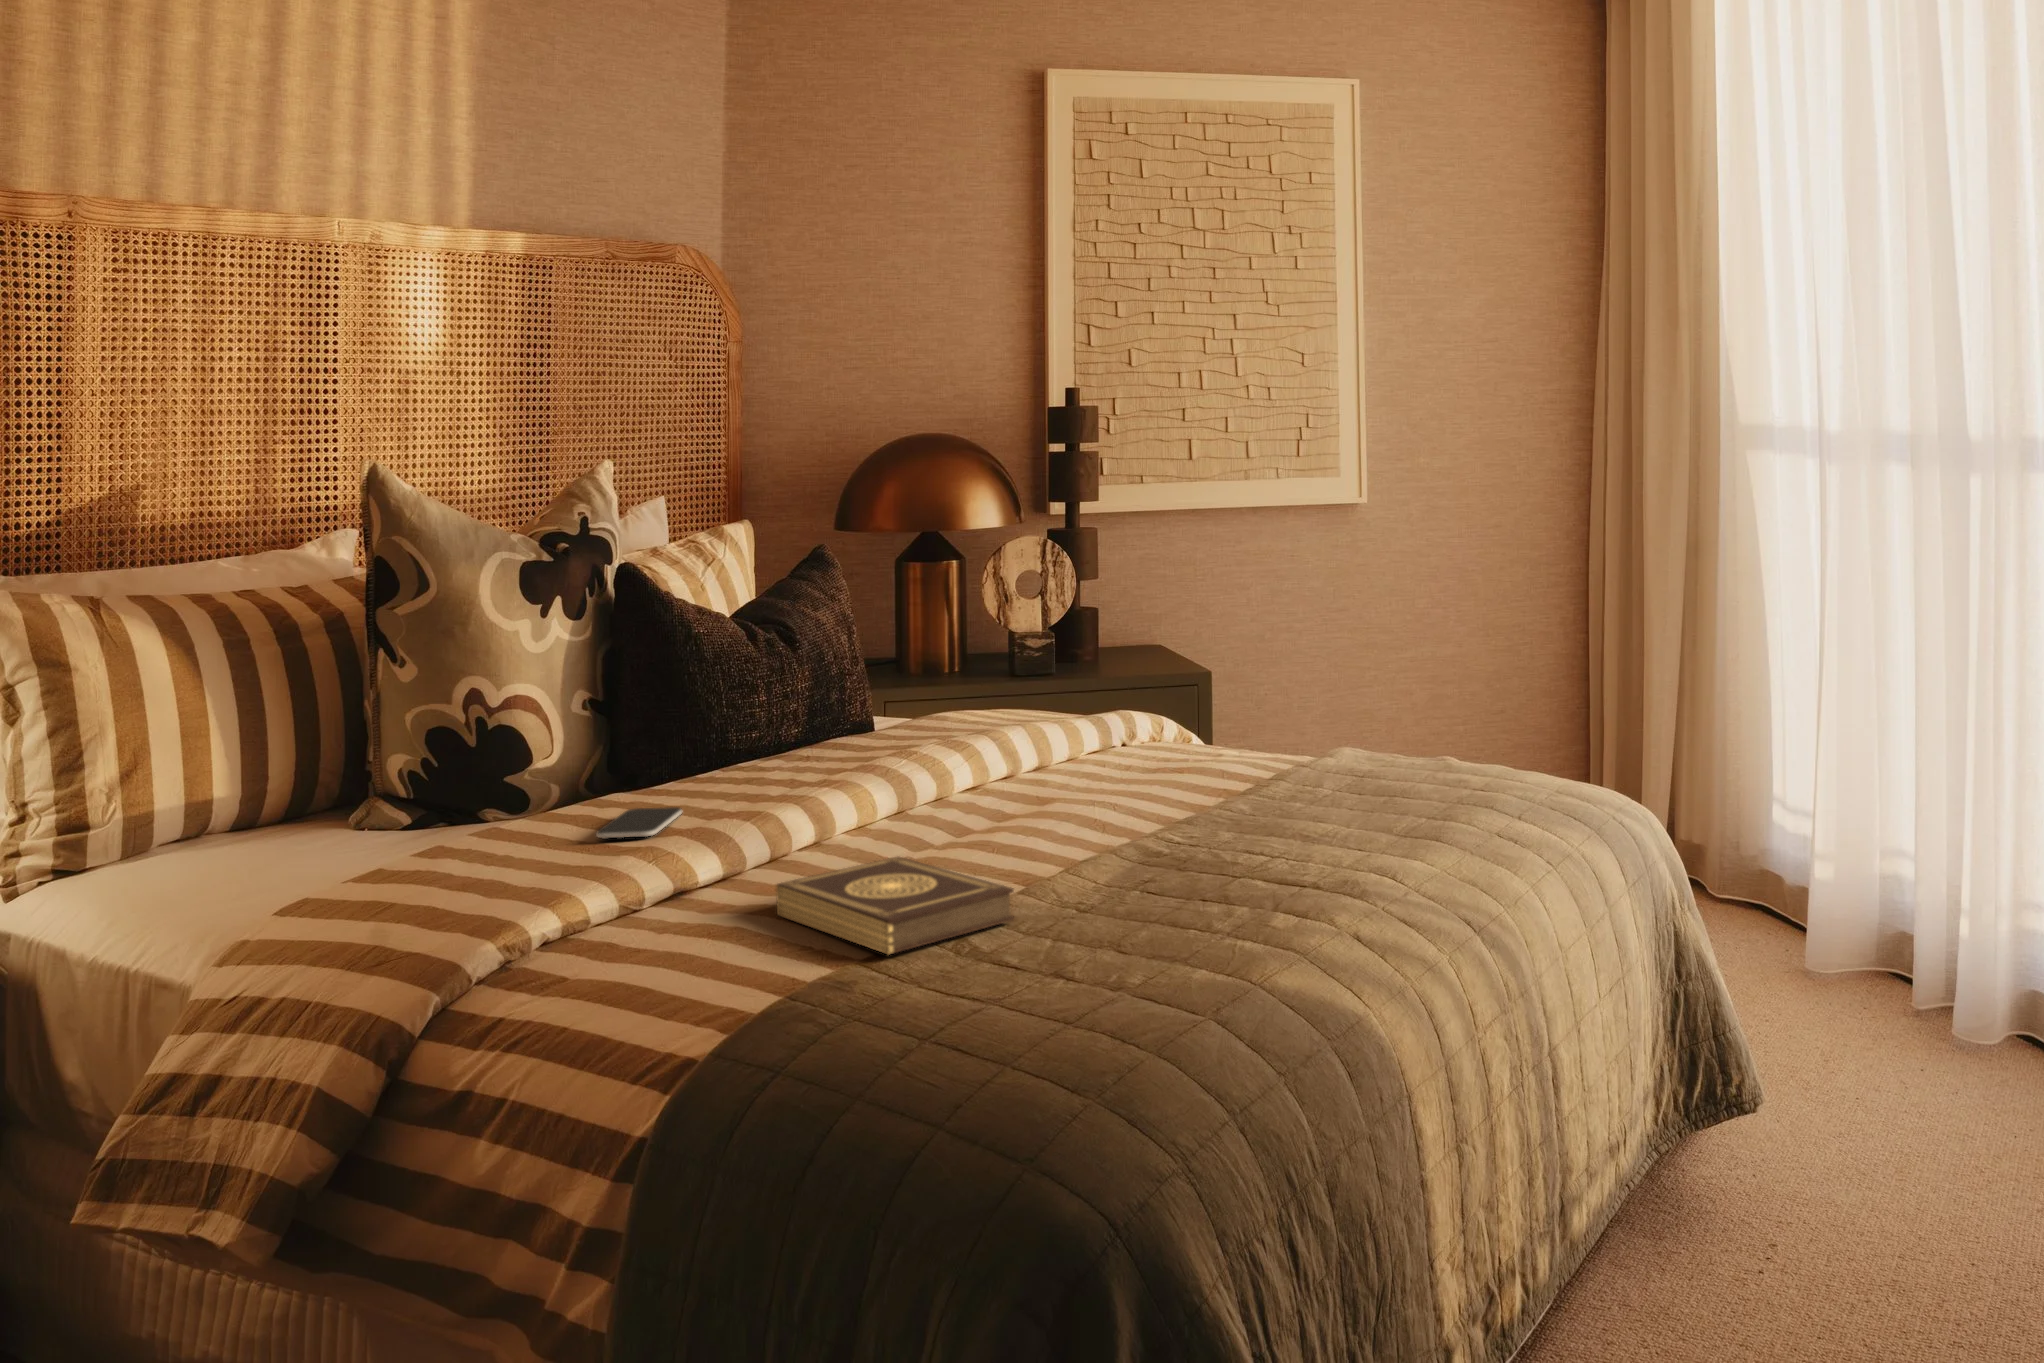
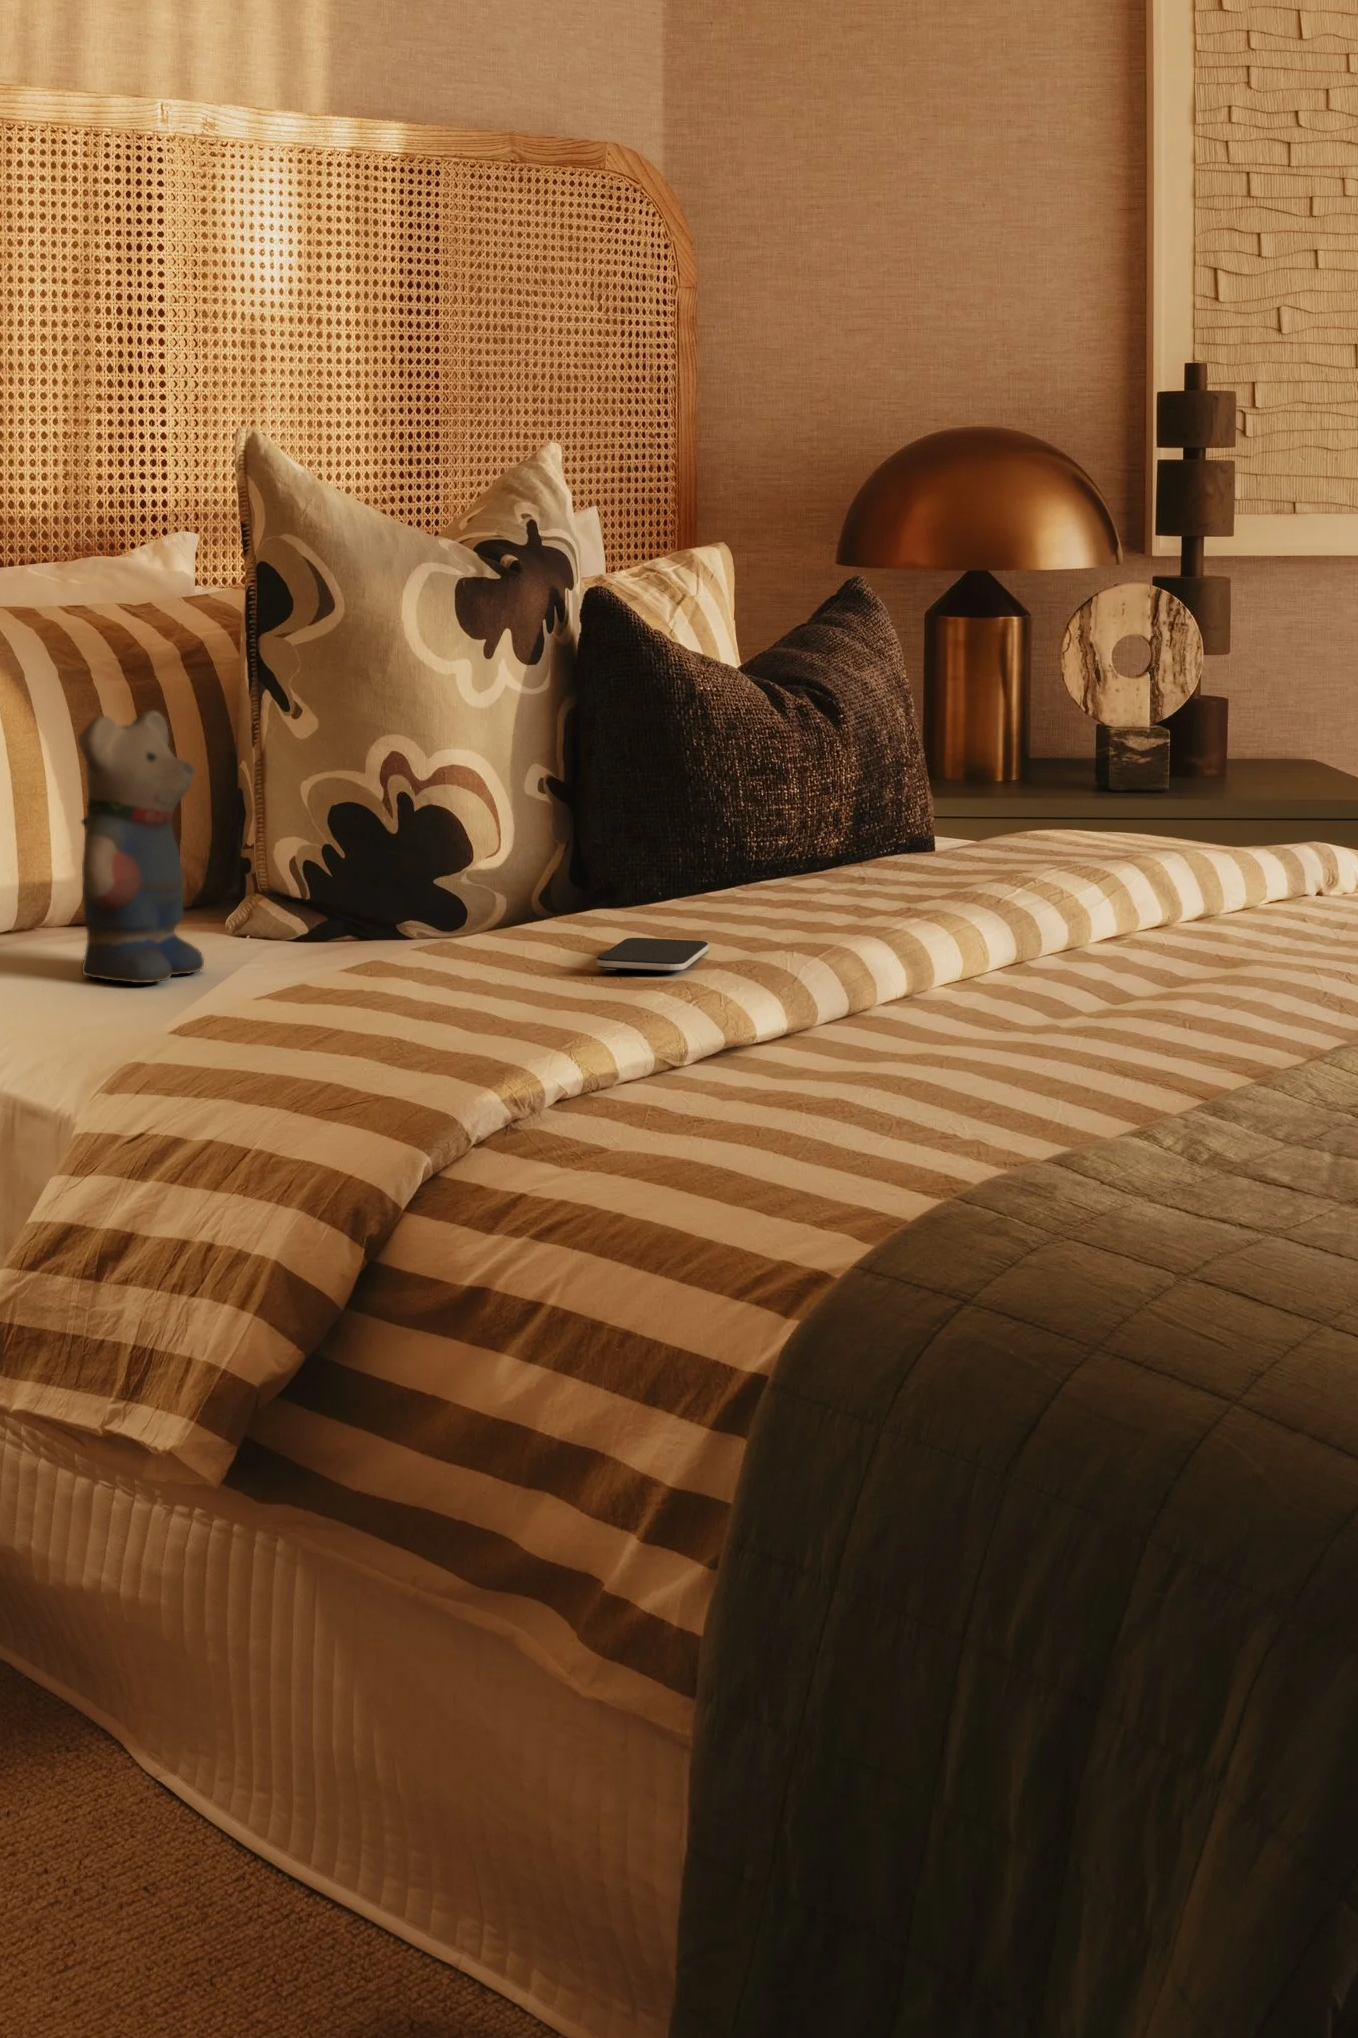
teddy bear: none [219,673,333,867] -> present [78,711,204,983]
book: present [776,857,1014,955] -> none [899,1030,1307,1161]

